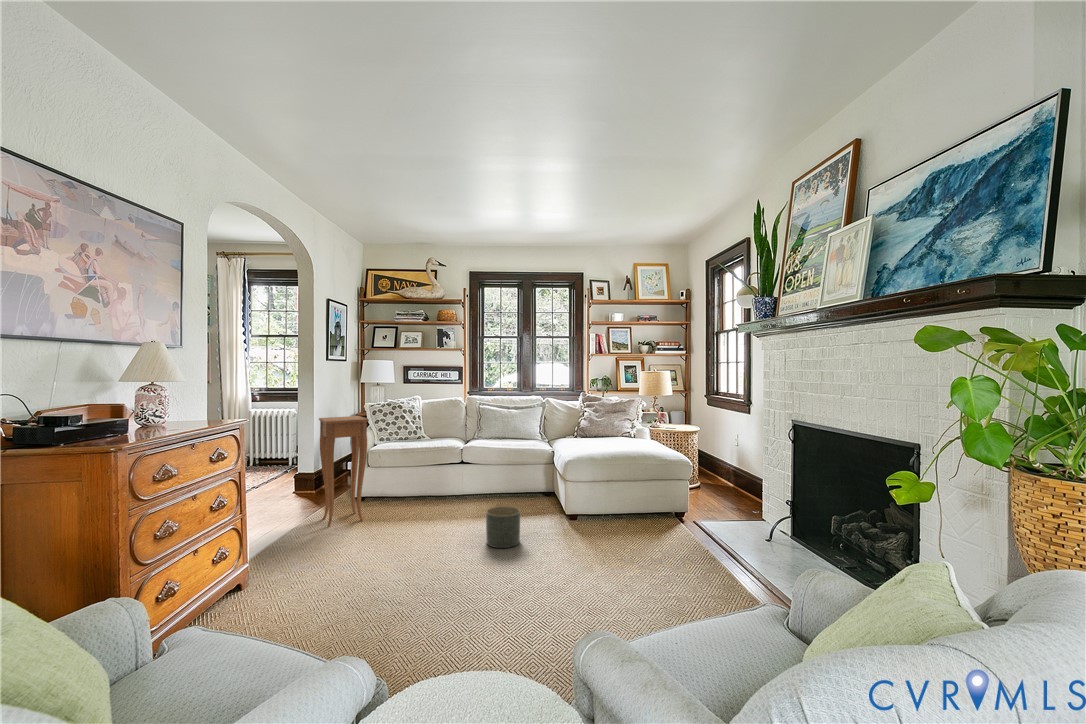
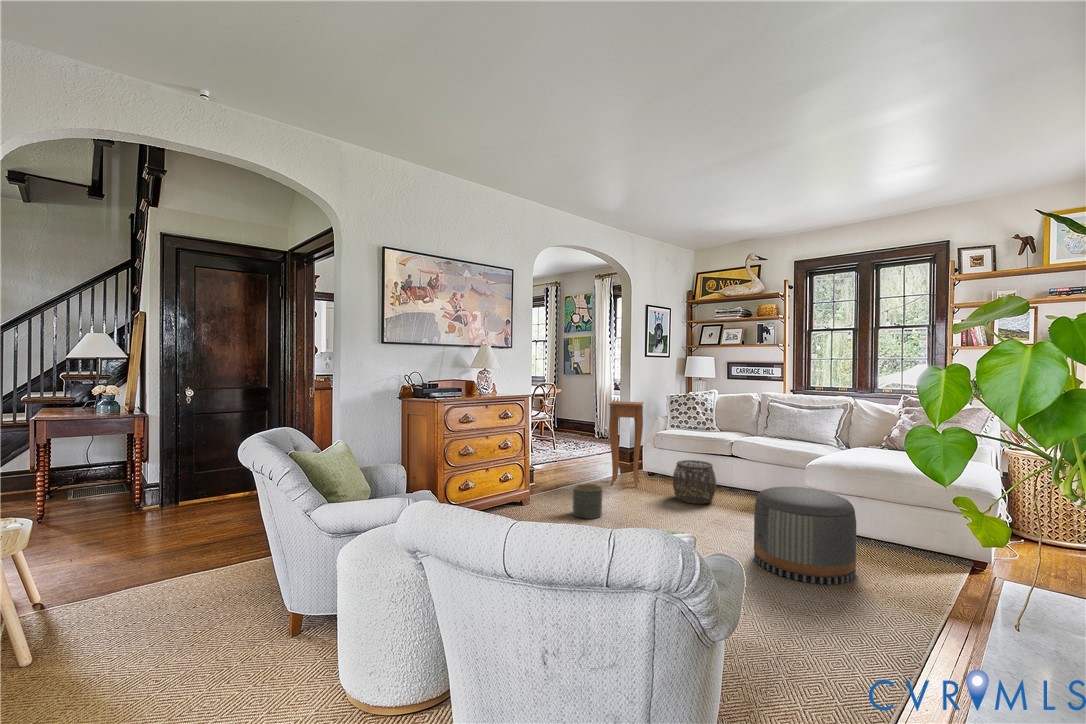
woven basket: none [416,475,465,525] -> present [673,460,716,504]
pouf: none [564,483,649,574] -> present [754,487,856,584]
planter: present [486,506,520,548] -> present [573,484,603,519]

